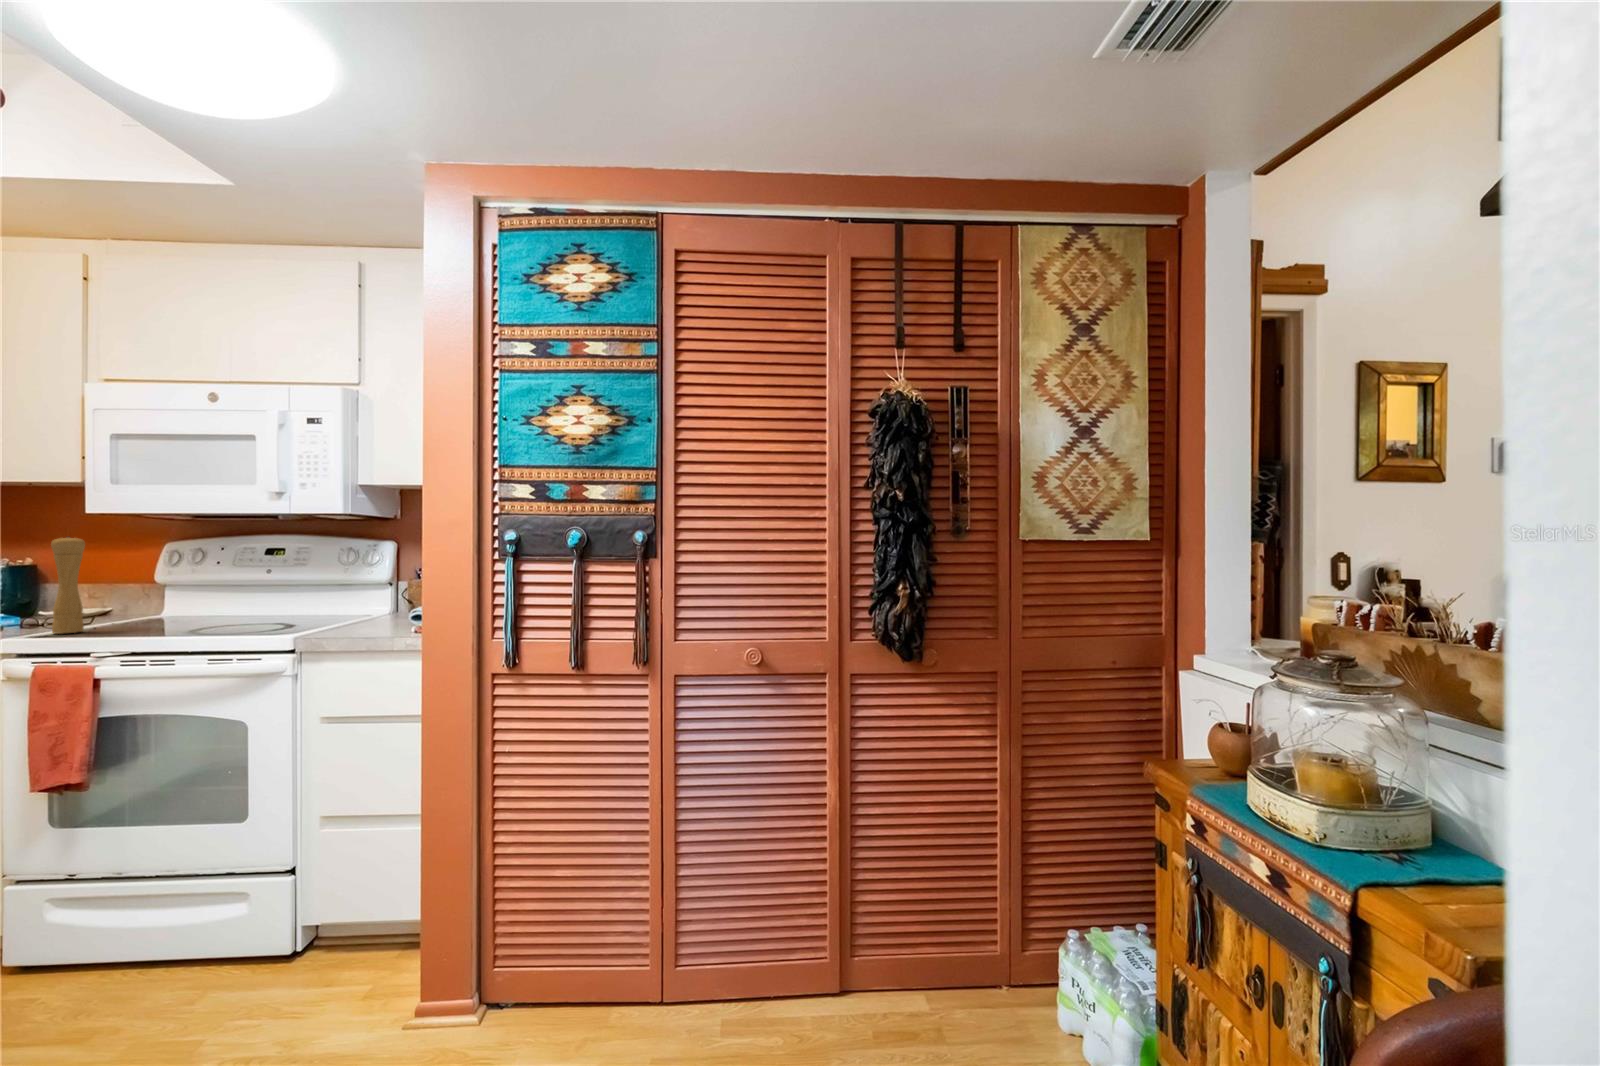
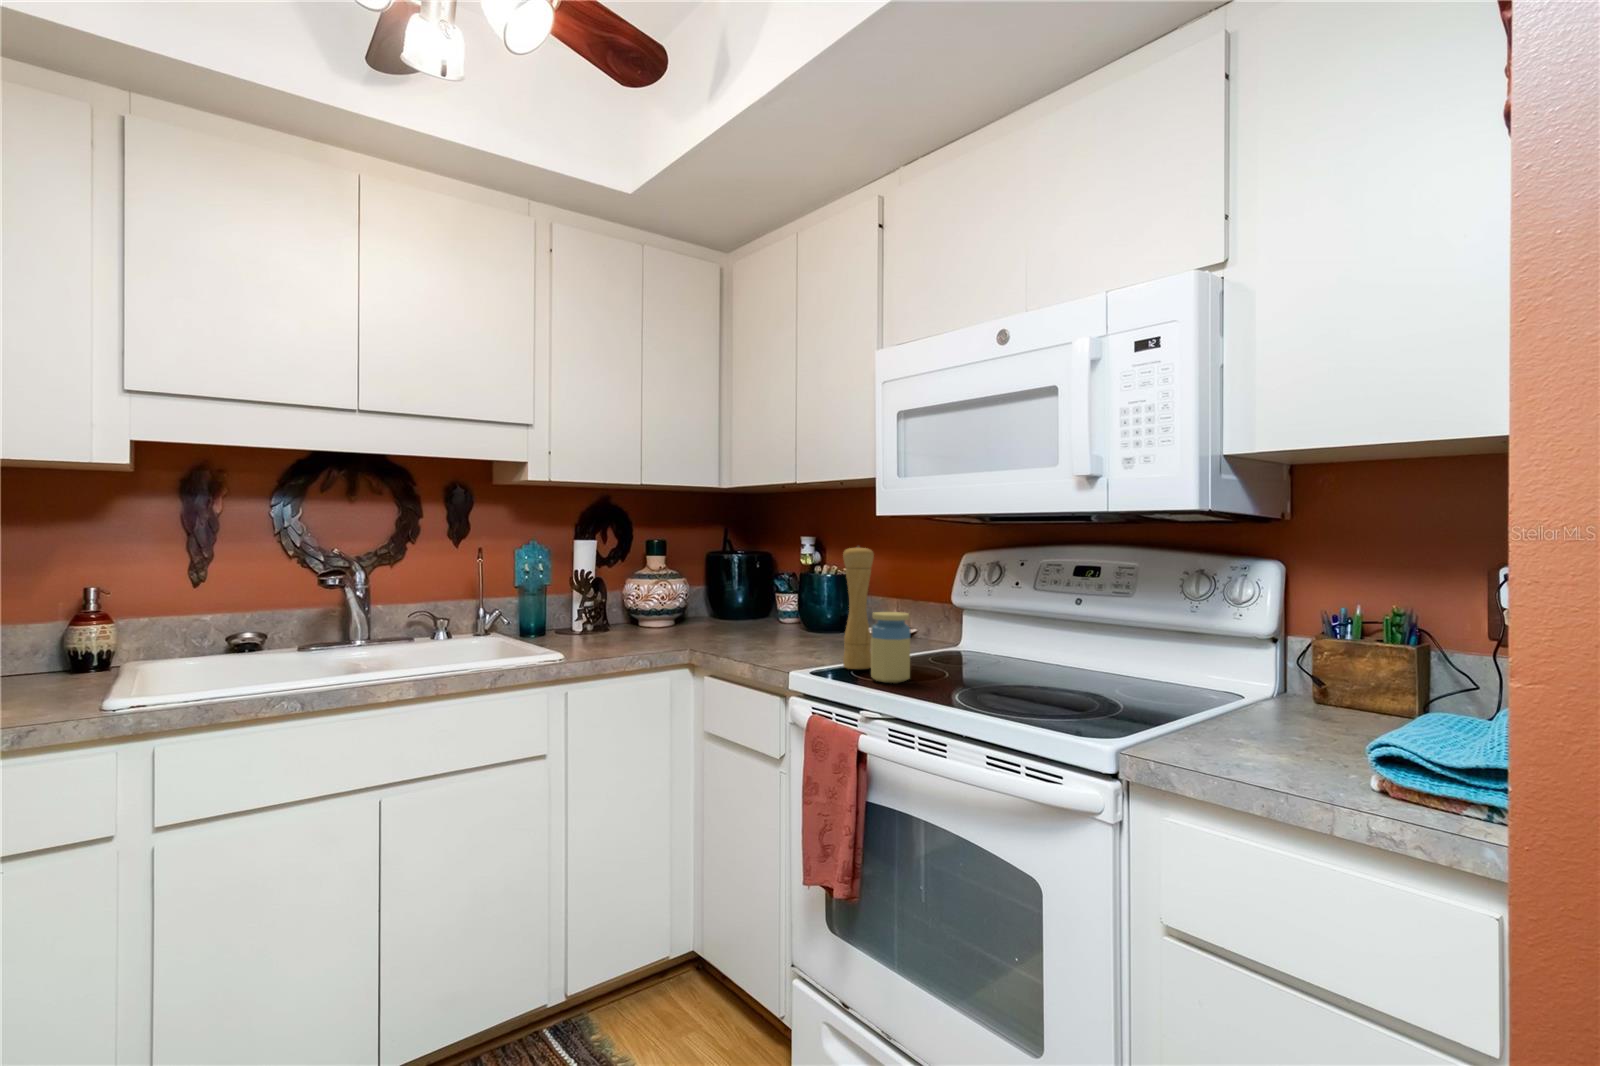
jar: none [90,585,130,636] -> present [871,612,910,683]

